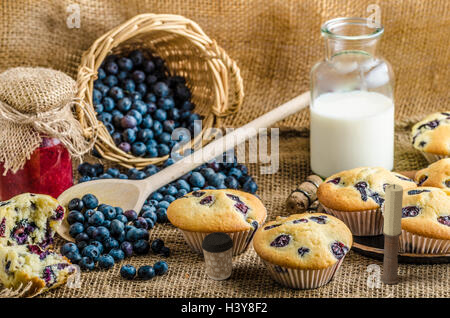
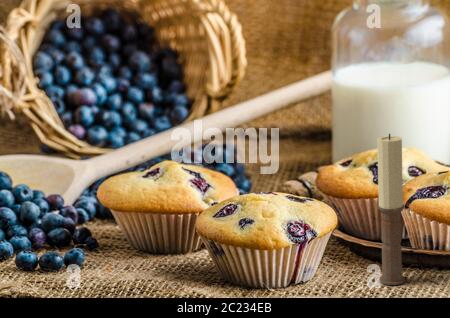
coffee cup: present [202,232,233,280] -> none [132,209,176,274]

